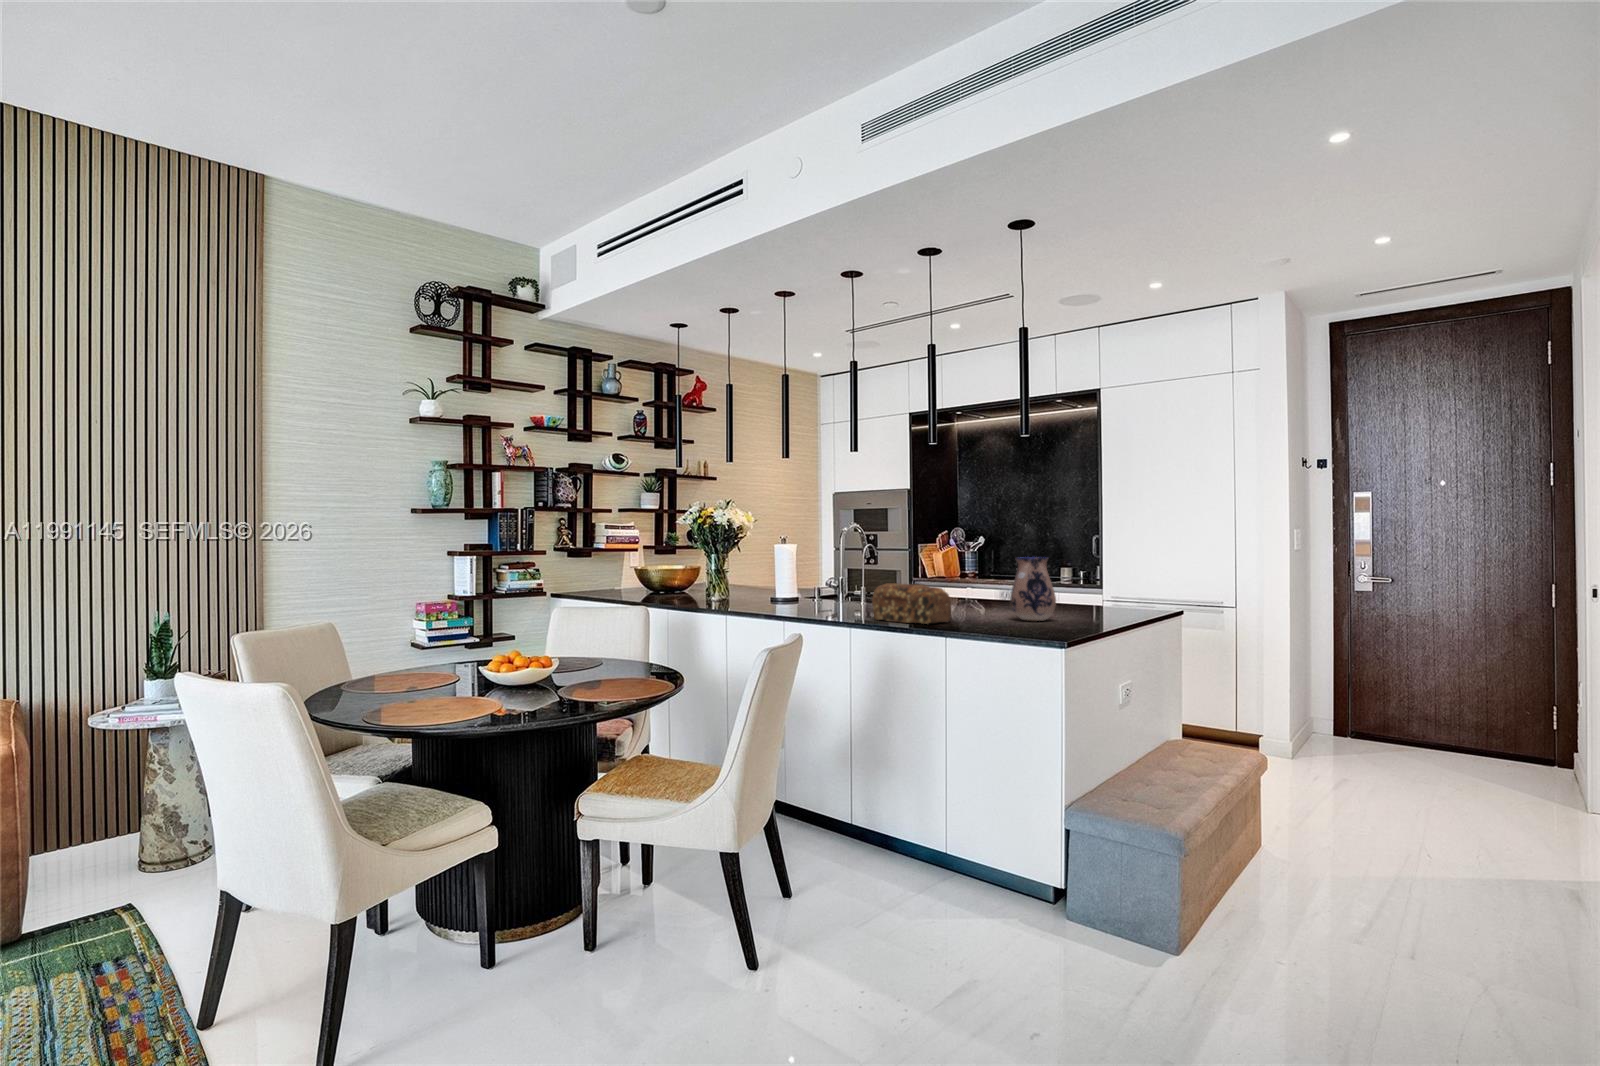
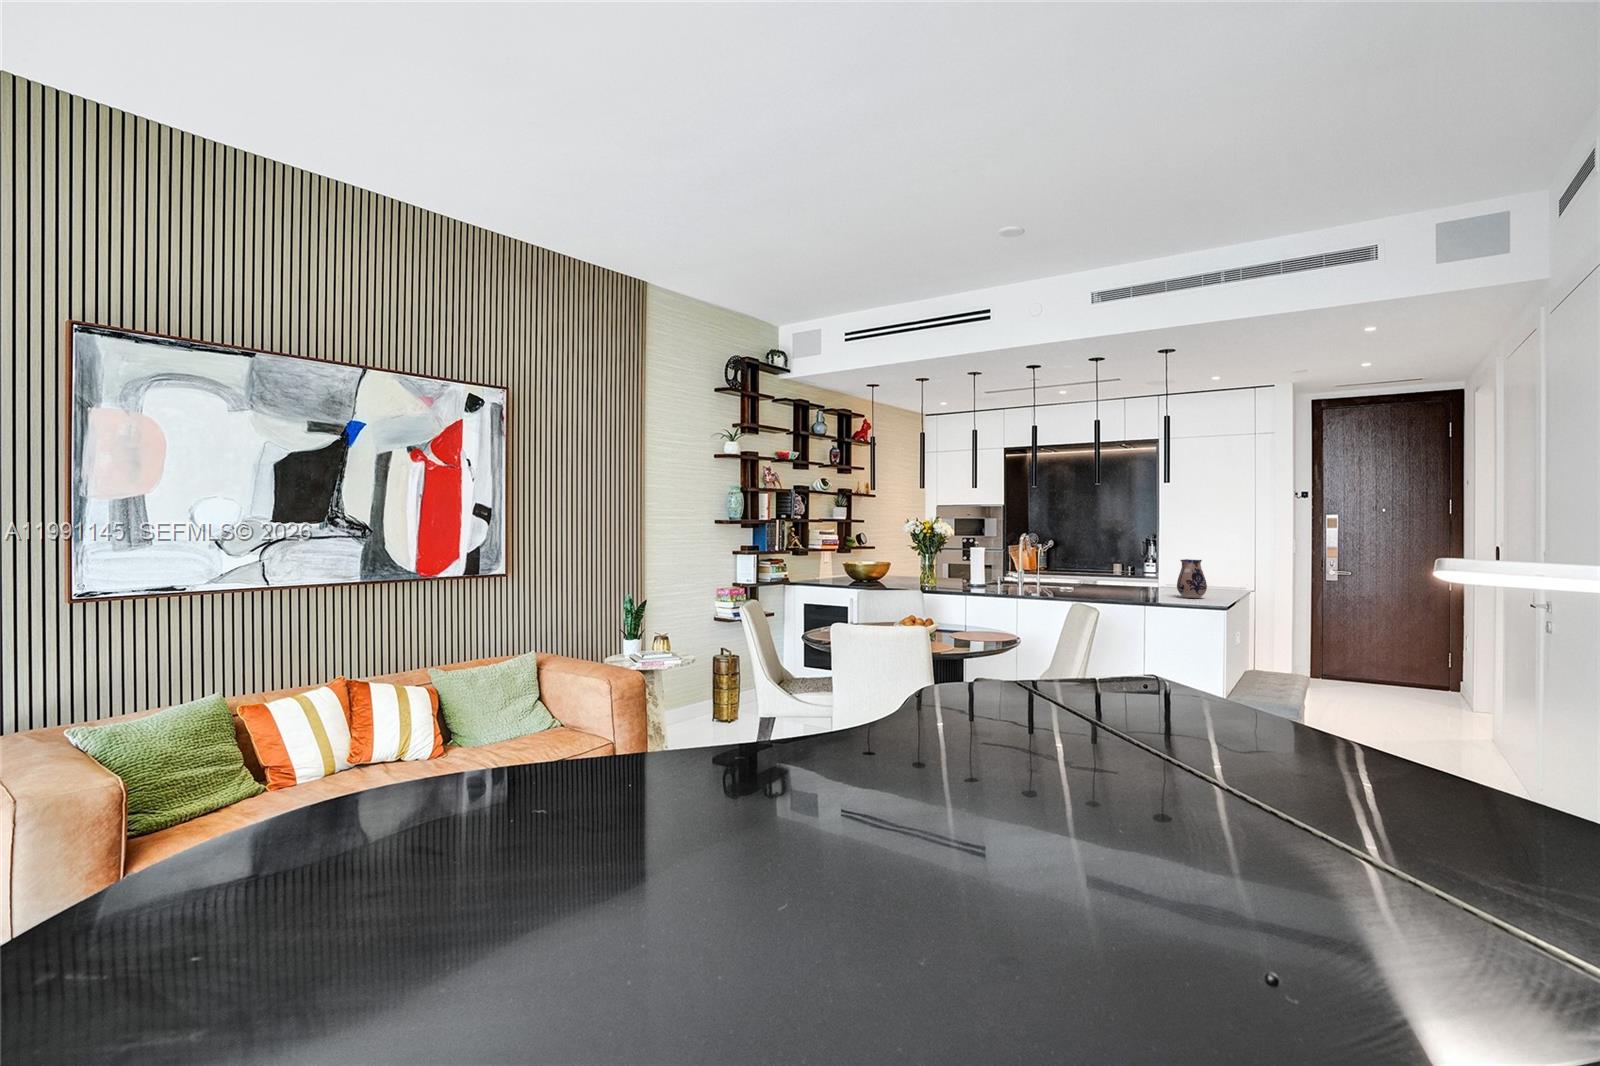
bread loaf: present [872,583,951,624] -> none [1098,575,1149,599]

